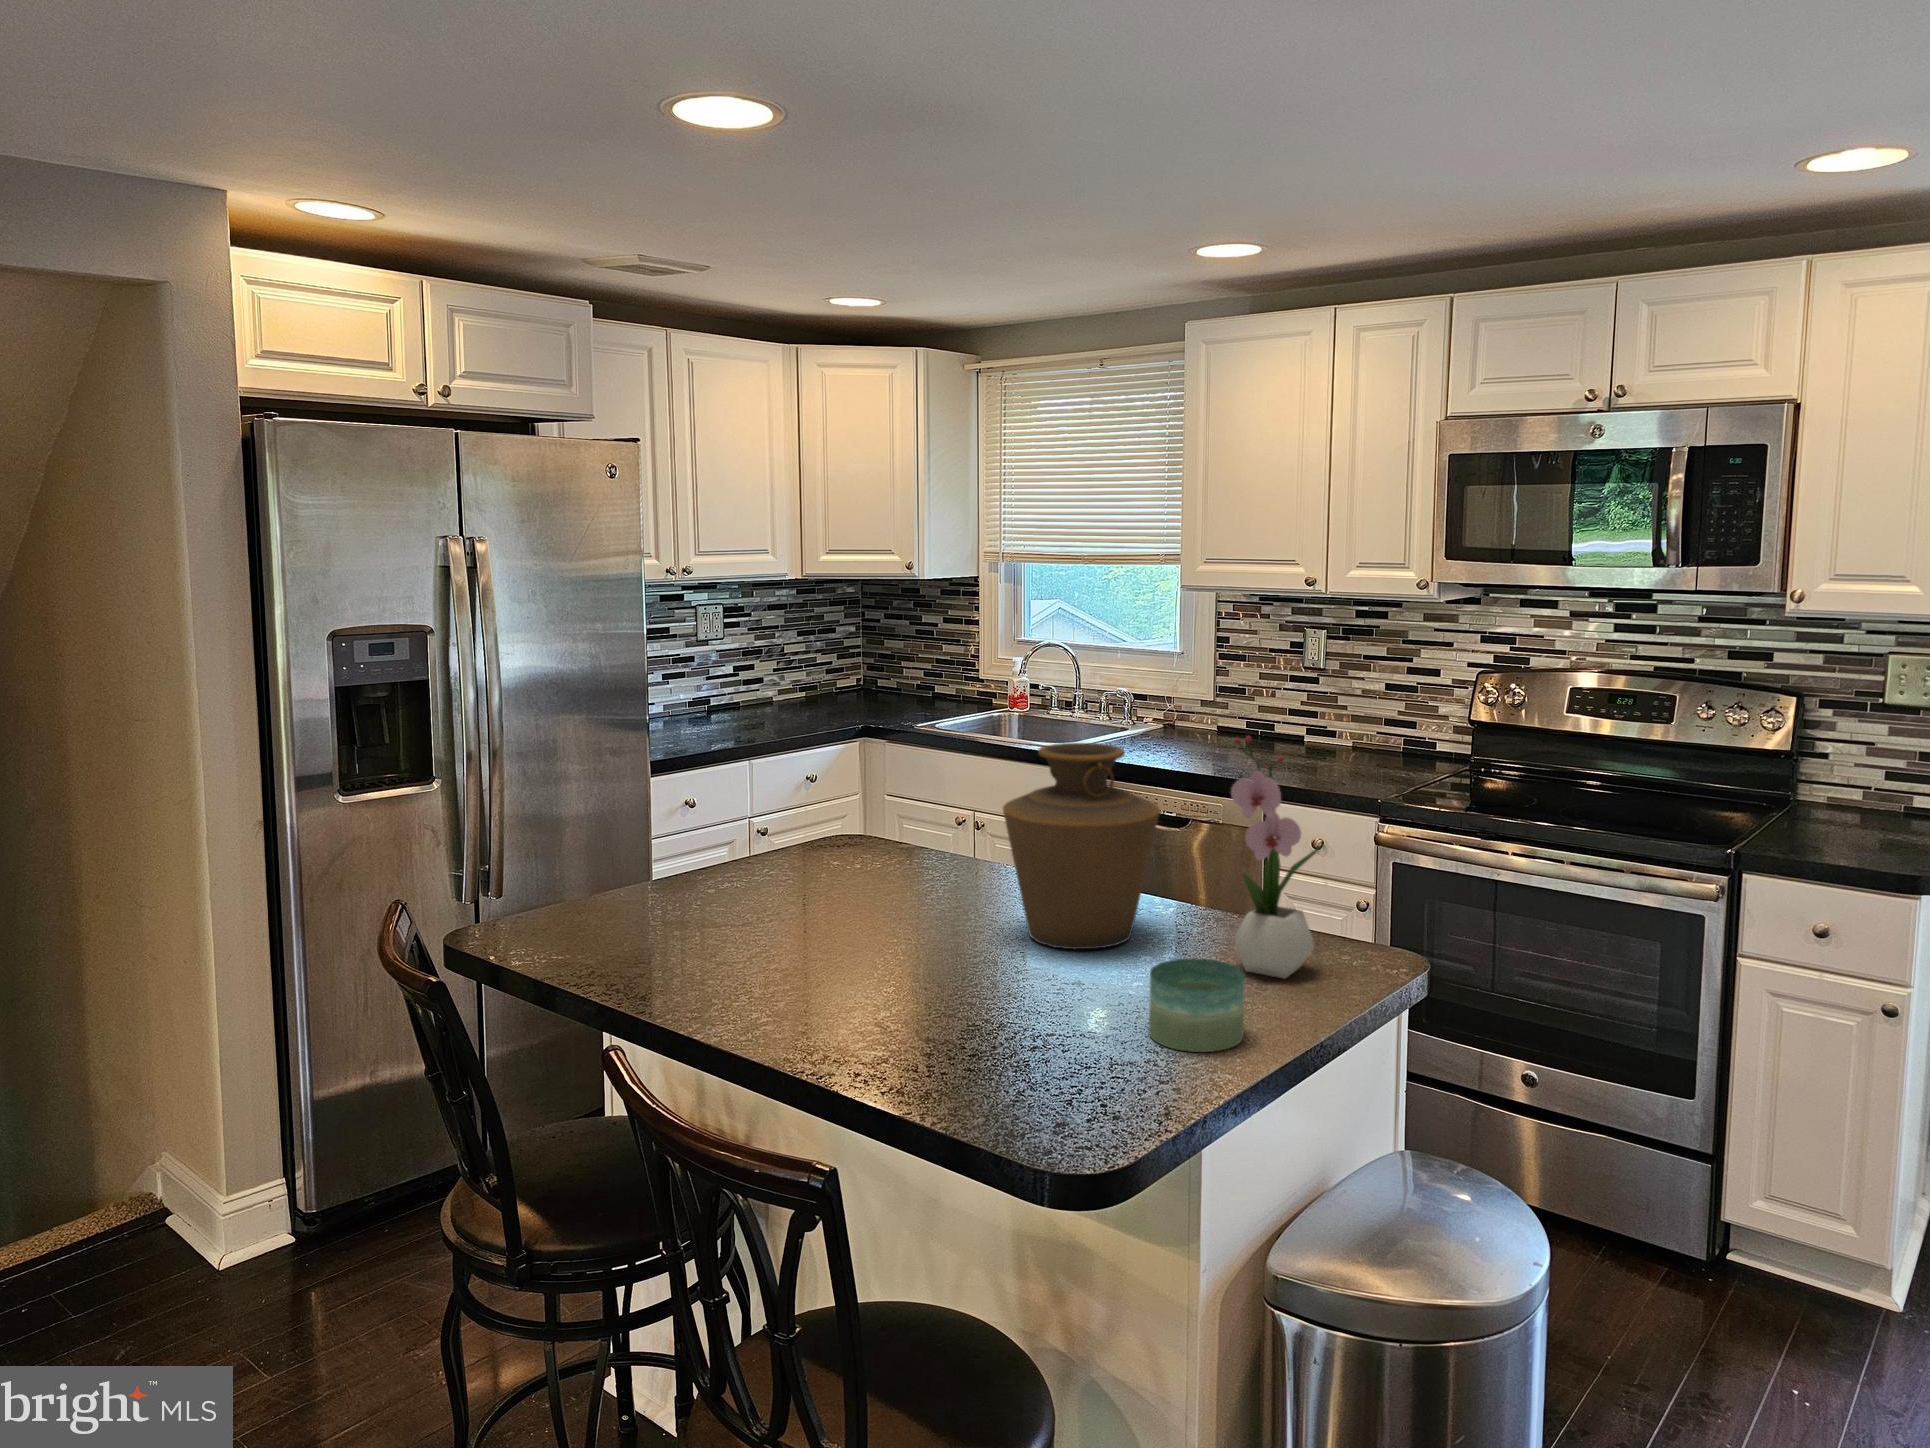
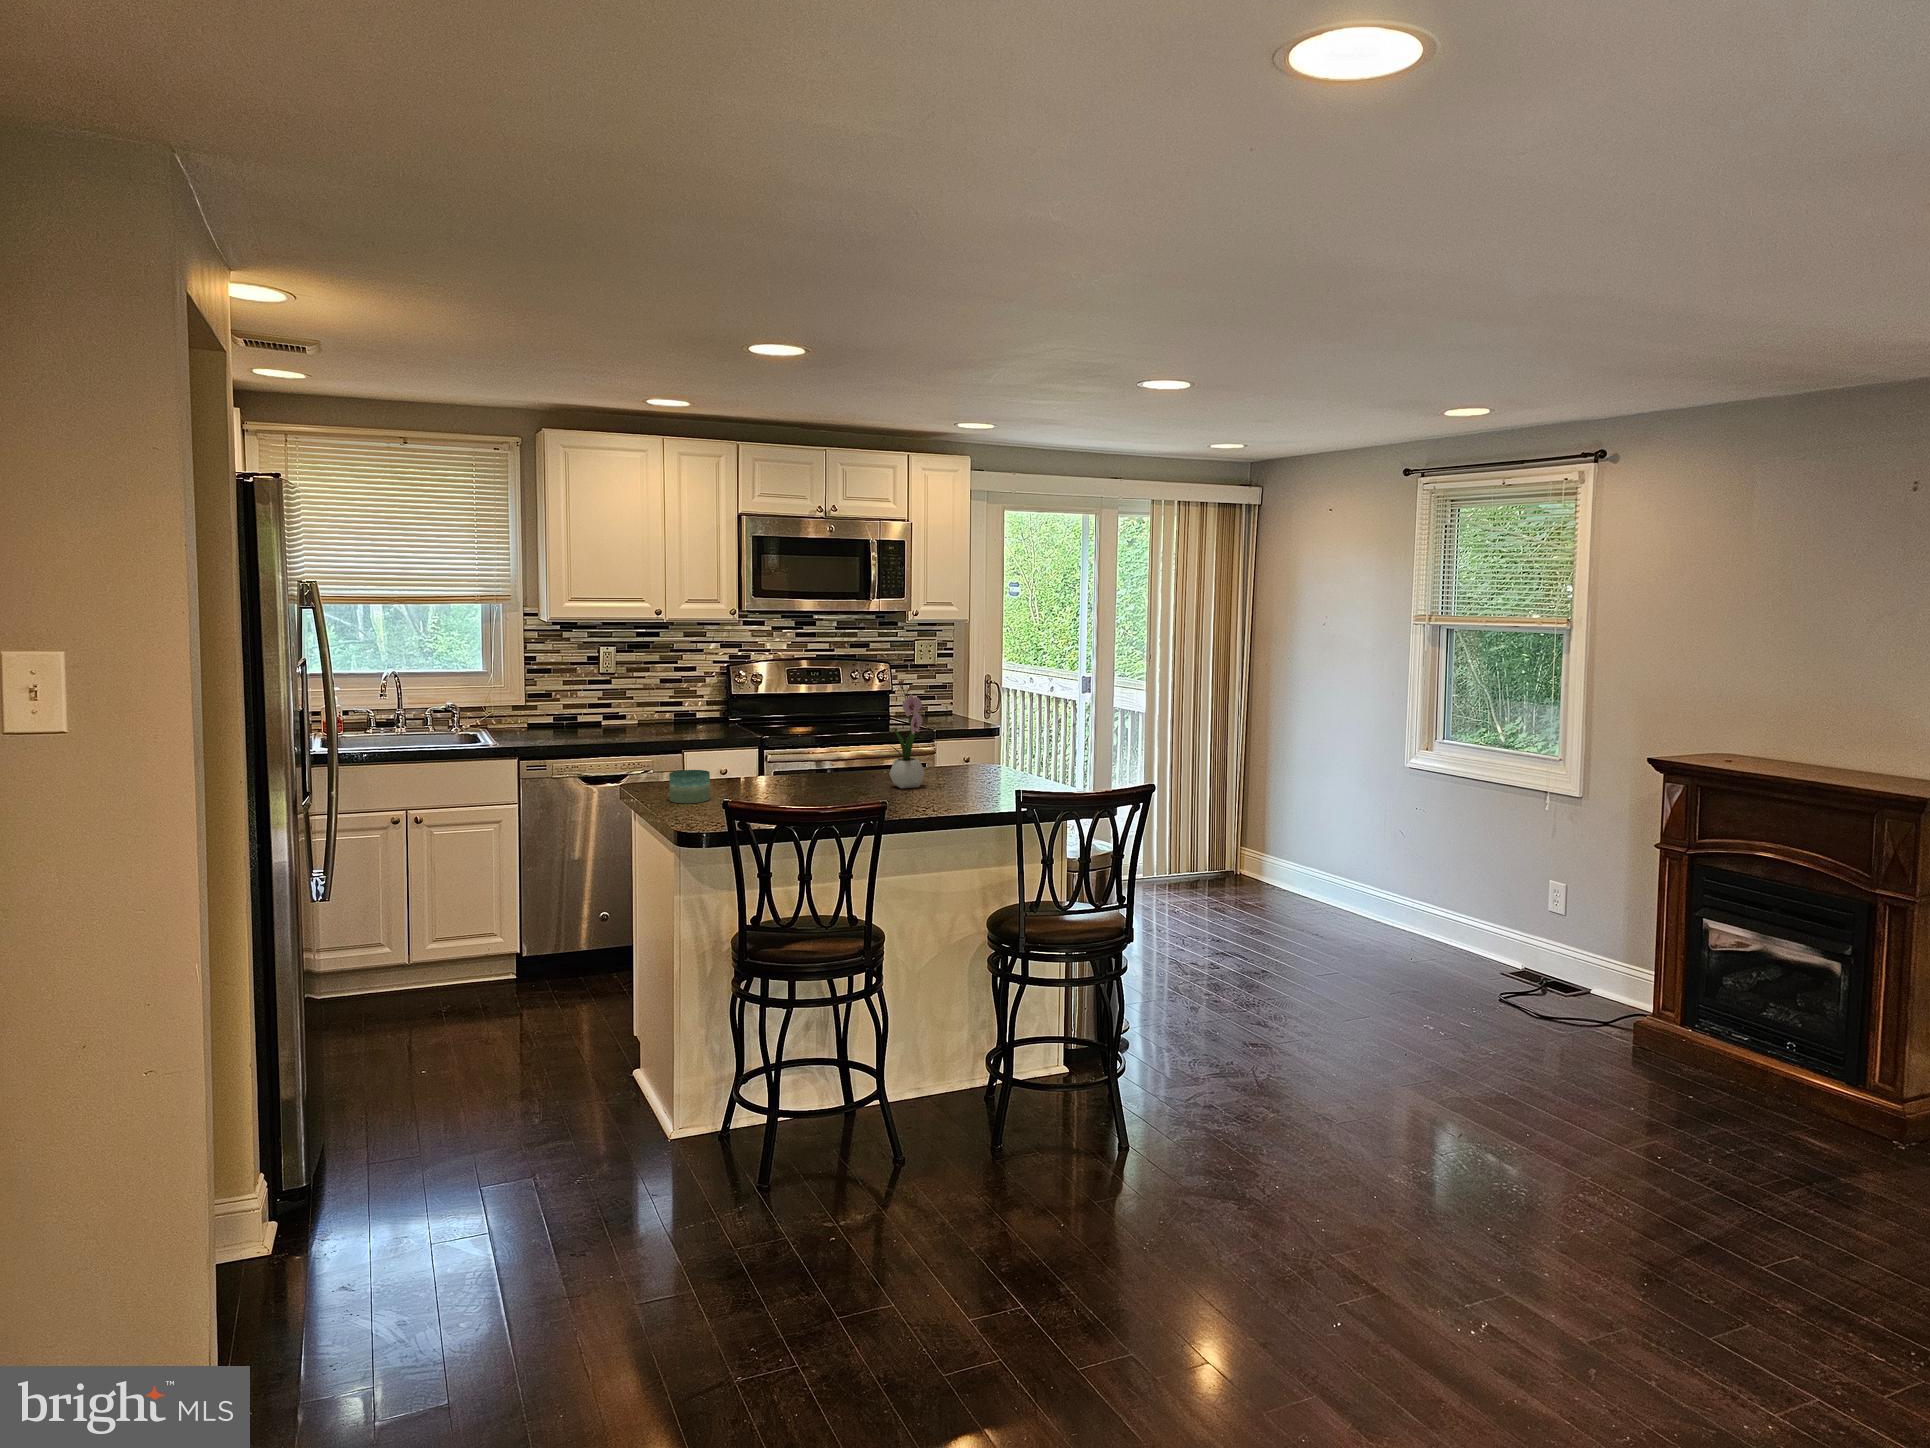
vase: present [1003,743,1160,949] -> none [769,696,850,799]
candle: present [1149,958,1245,1052] -> present [670,770,710,803]

